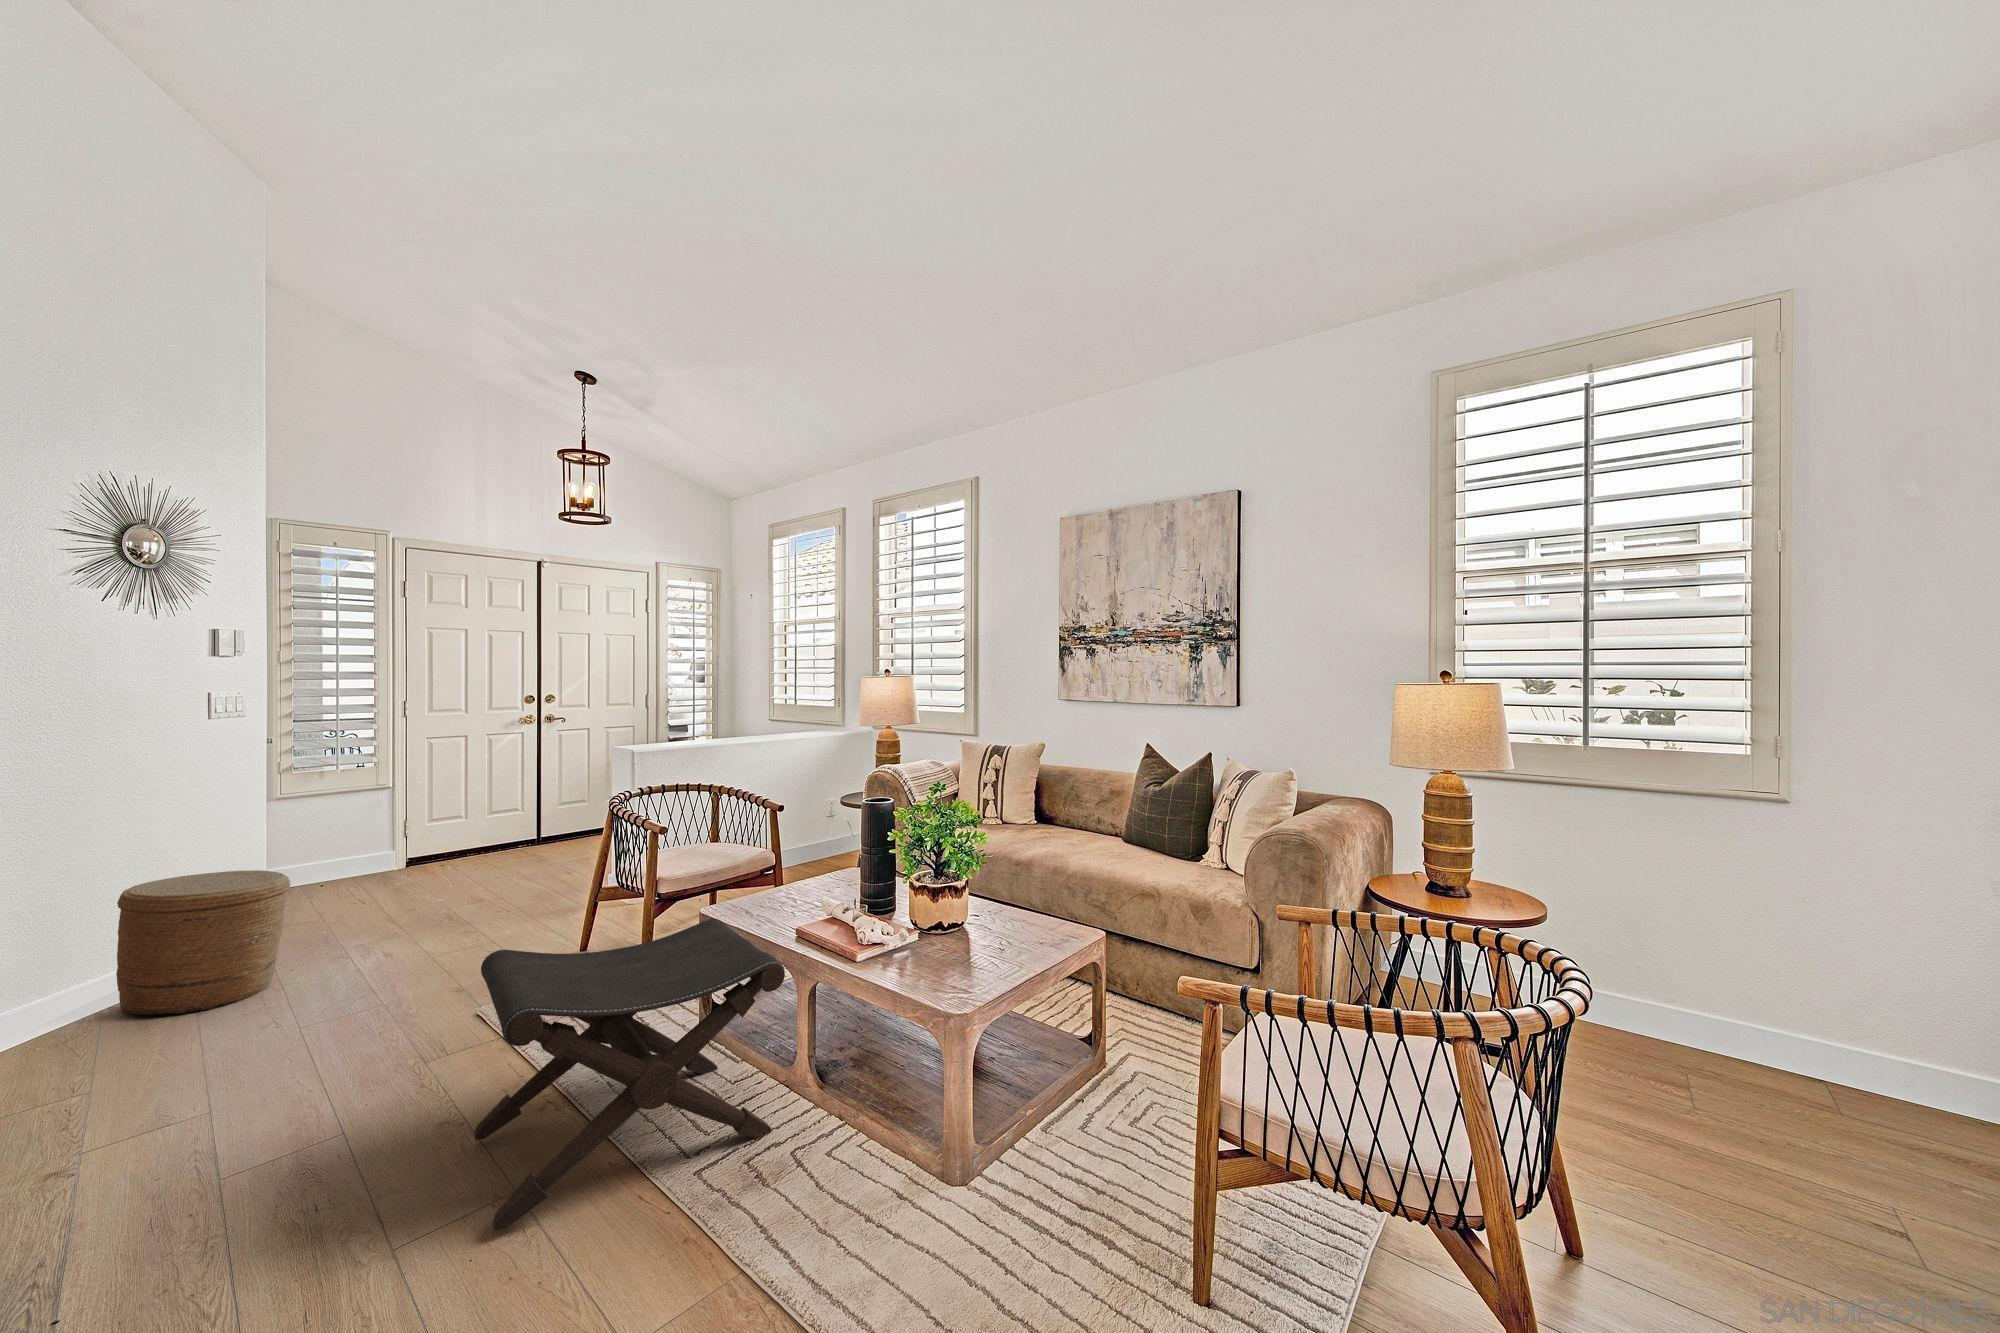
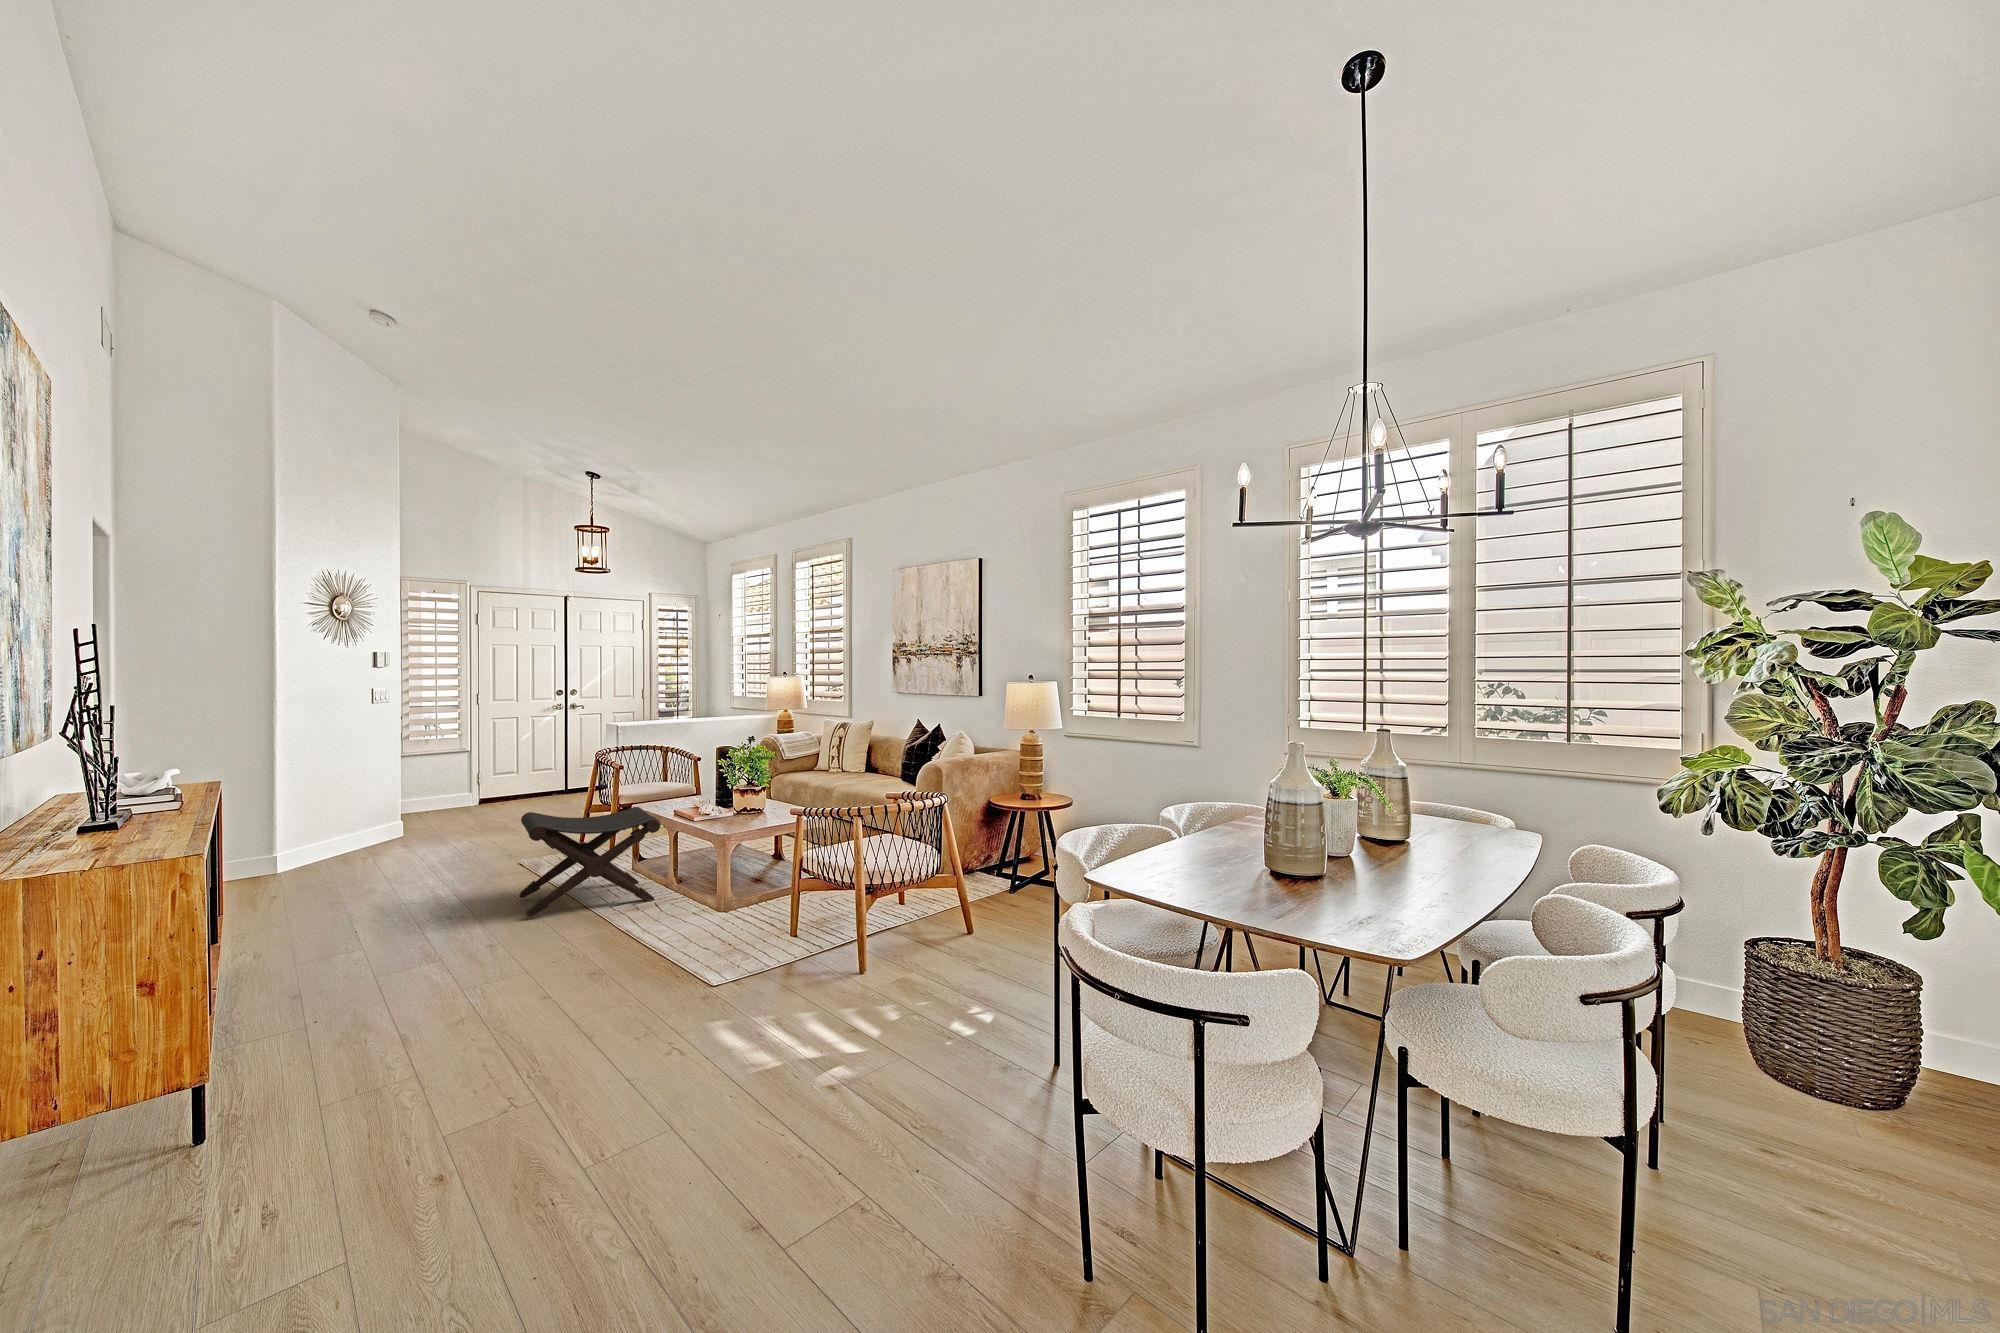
woven basket: present [116,870,290,1015] -> none [337,791,420,862]

